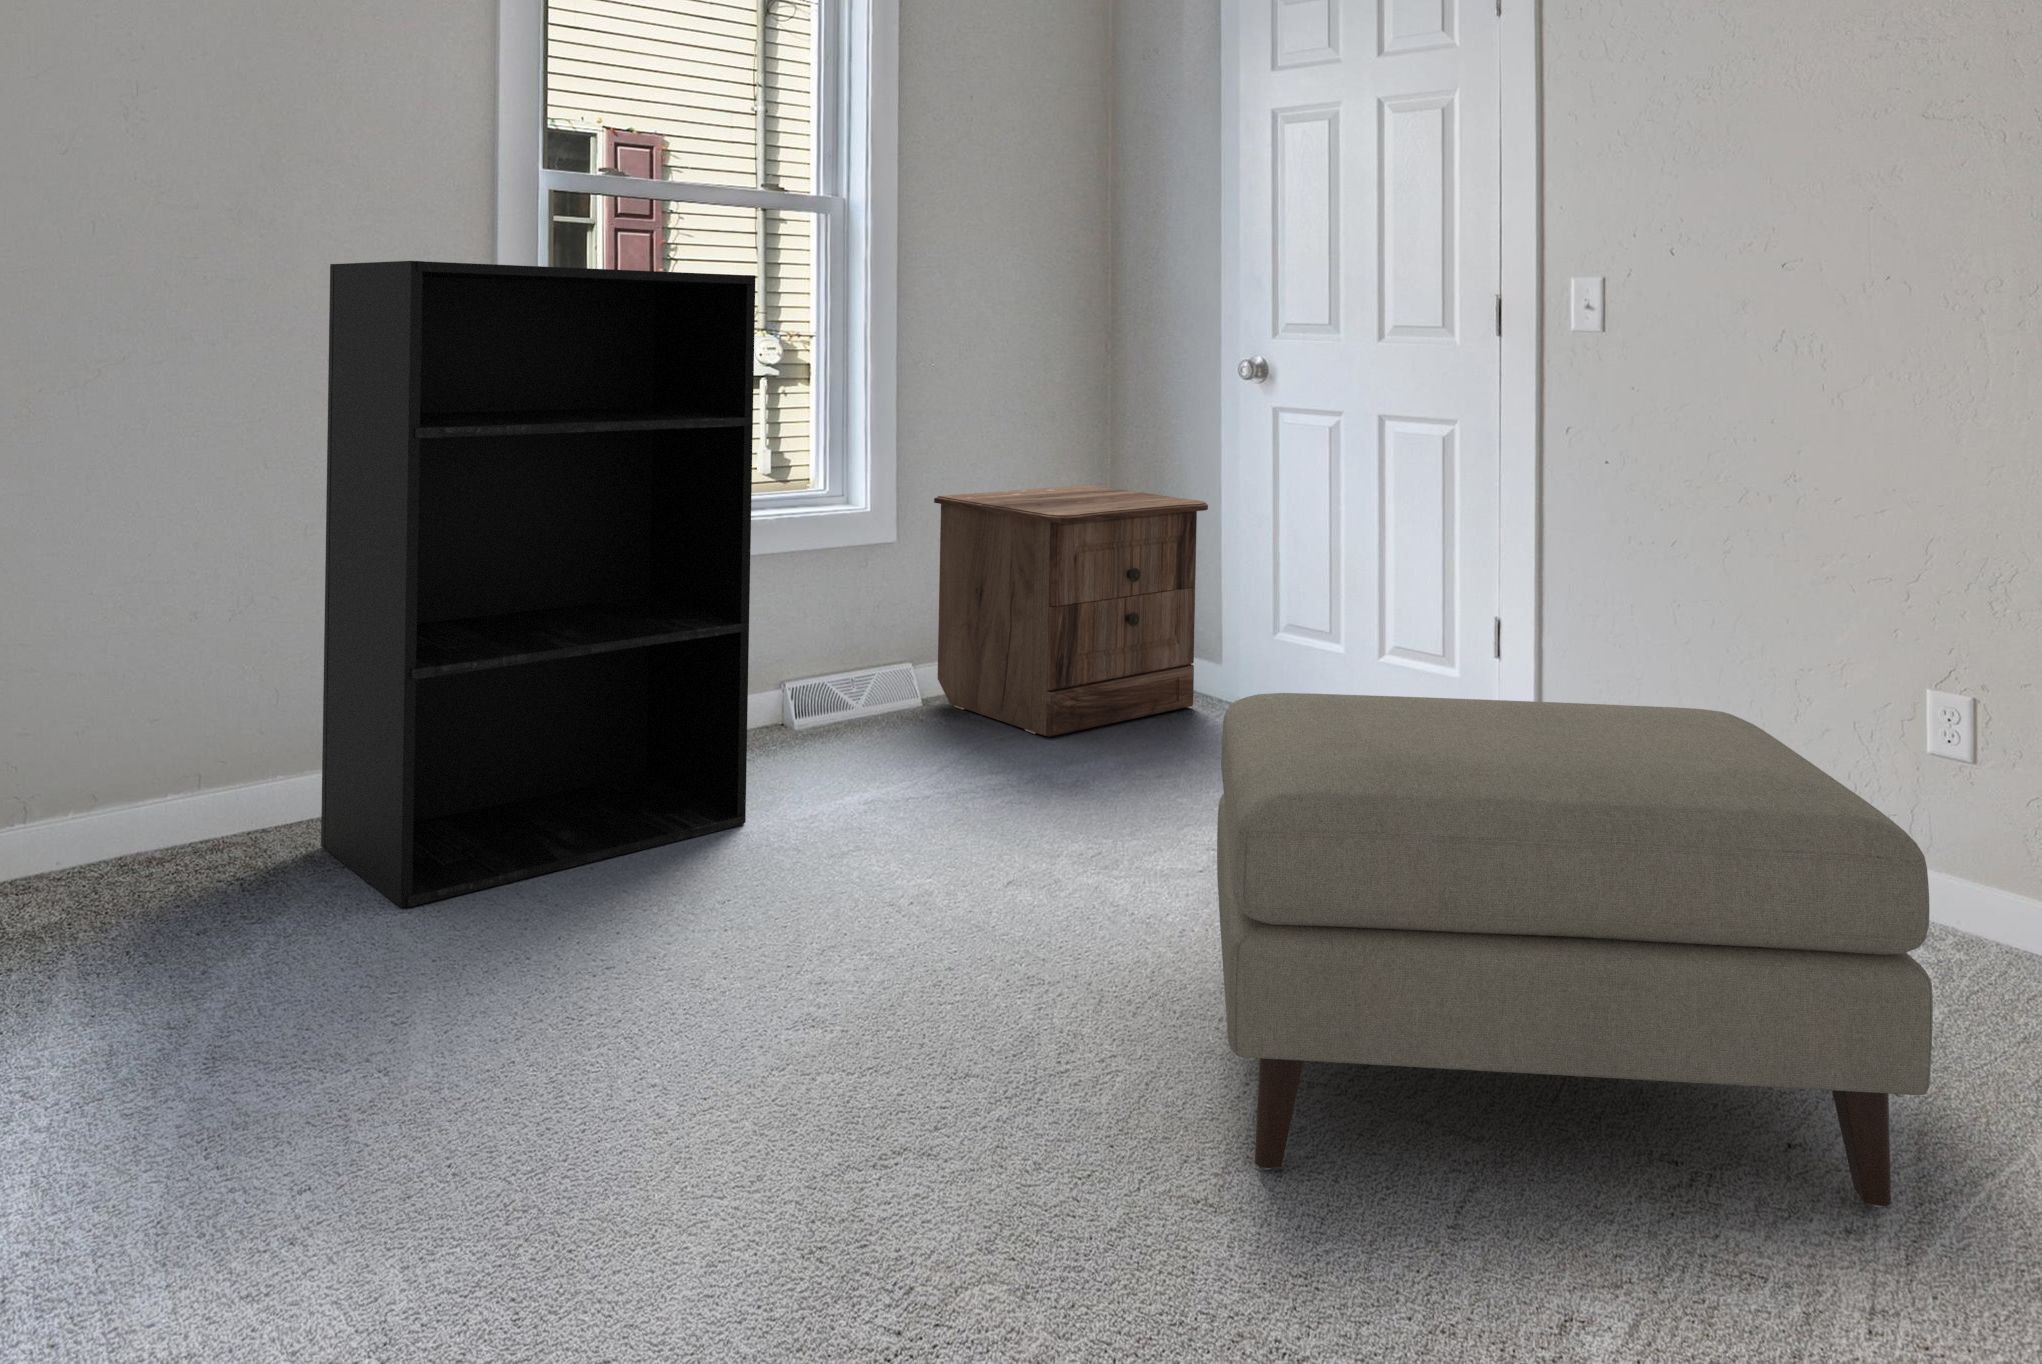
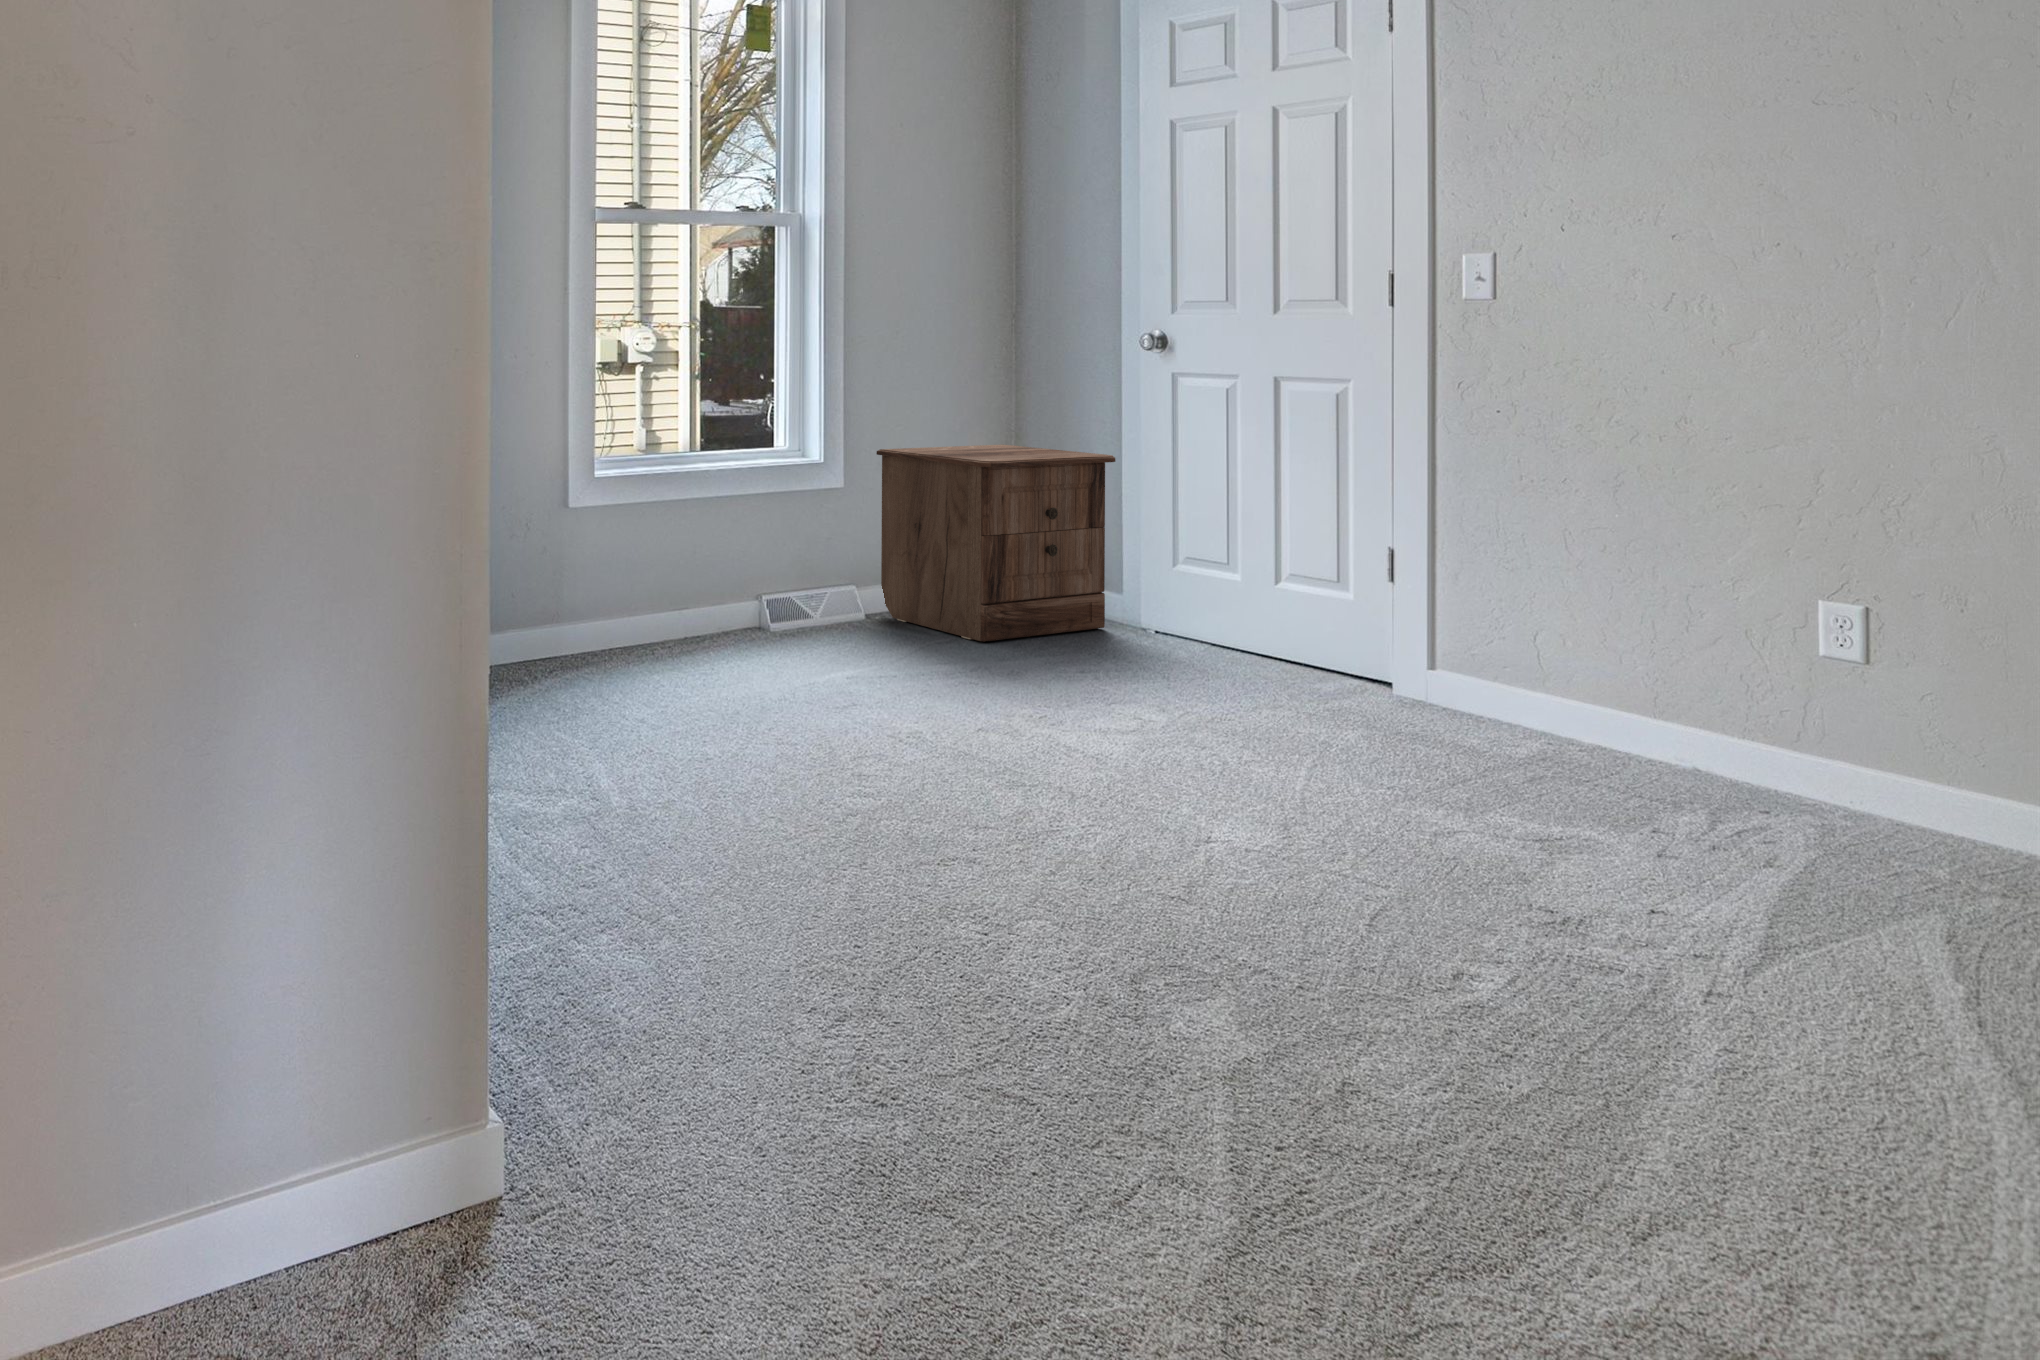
bookshelf: present [321,261,756,907] -> none [467,263,761,711]
ottoman: present [1217,693,1933,1207] -> none [1156,572,1774,947]

